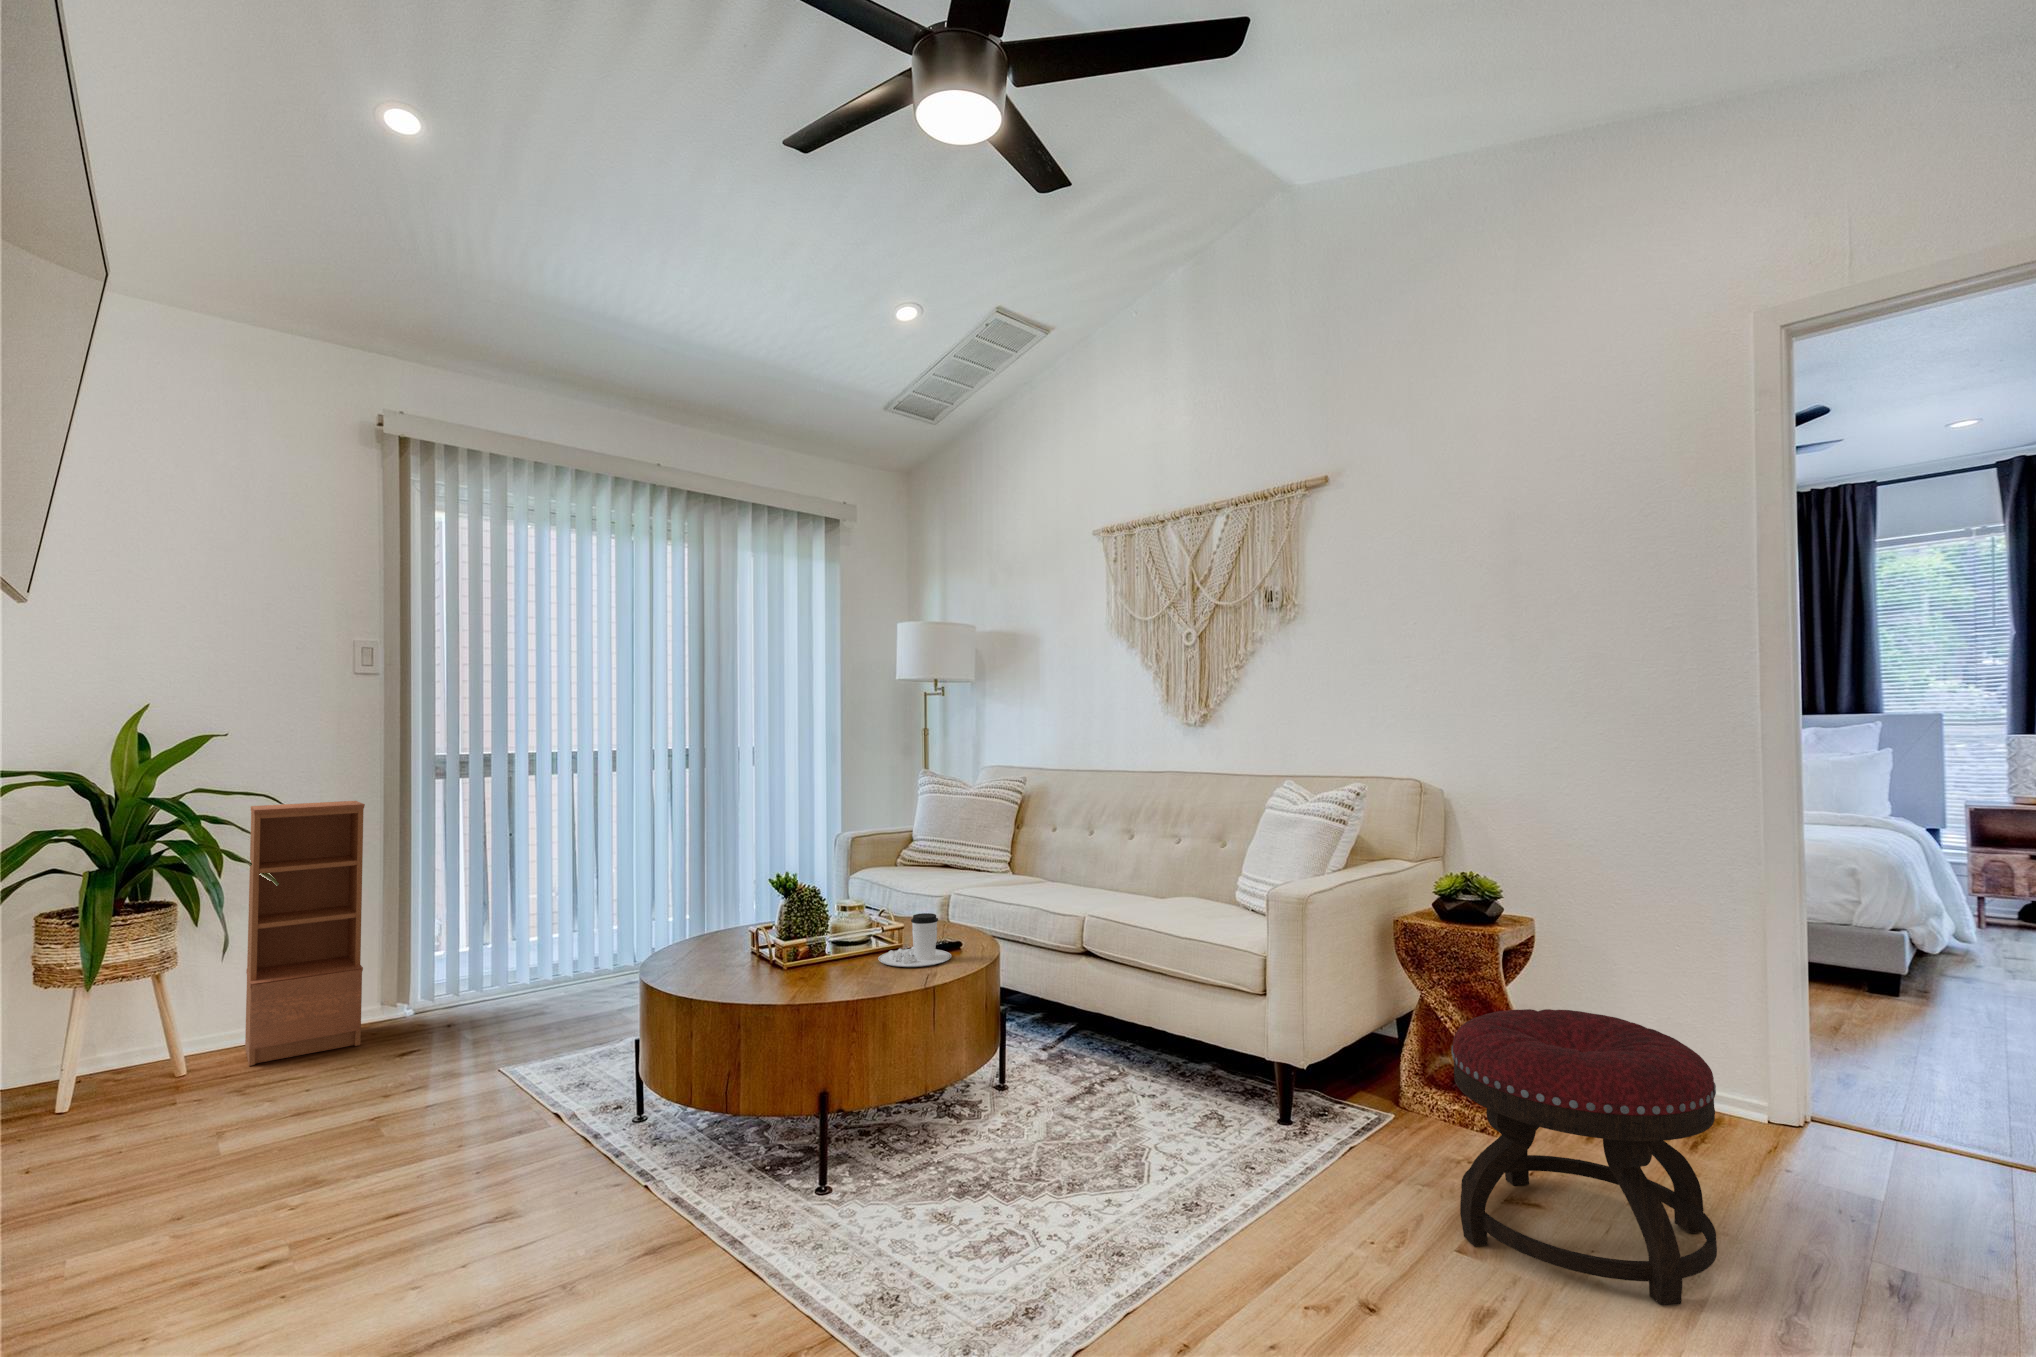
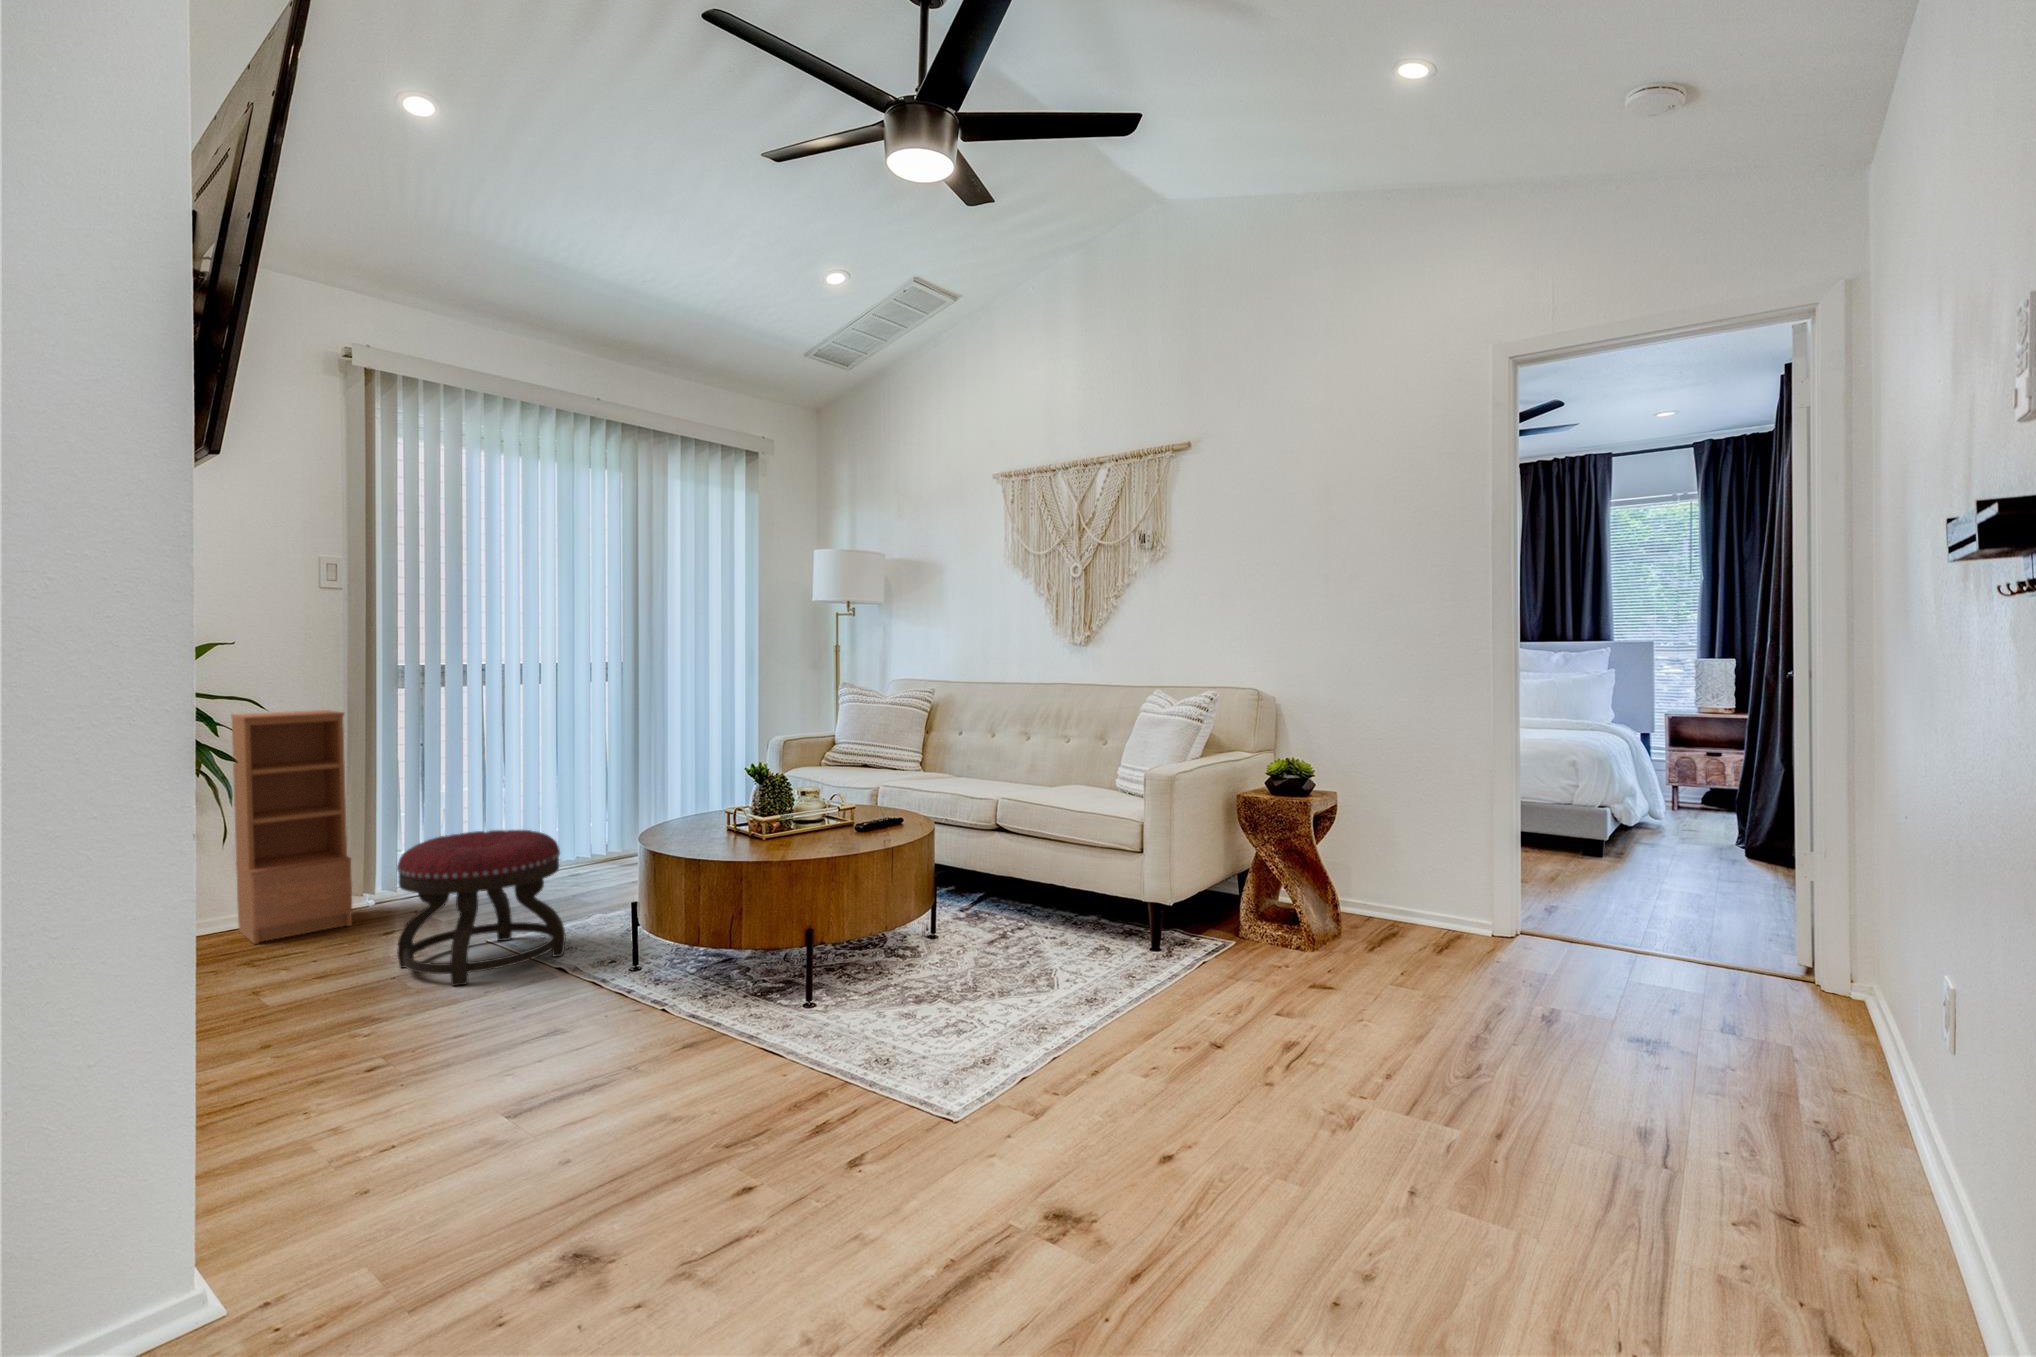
coffee cup: present [878,913,951,967] -> none [838,797,897,839]
ottoman: present [1452,1009,1717,1306] -> present [397,830,565,986]

